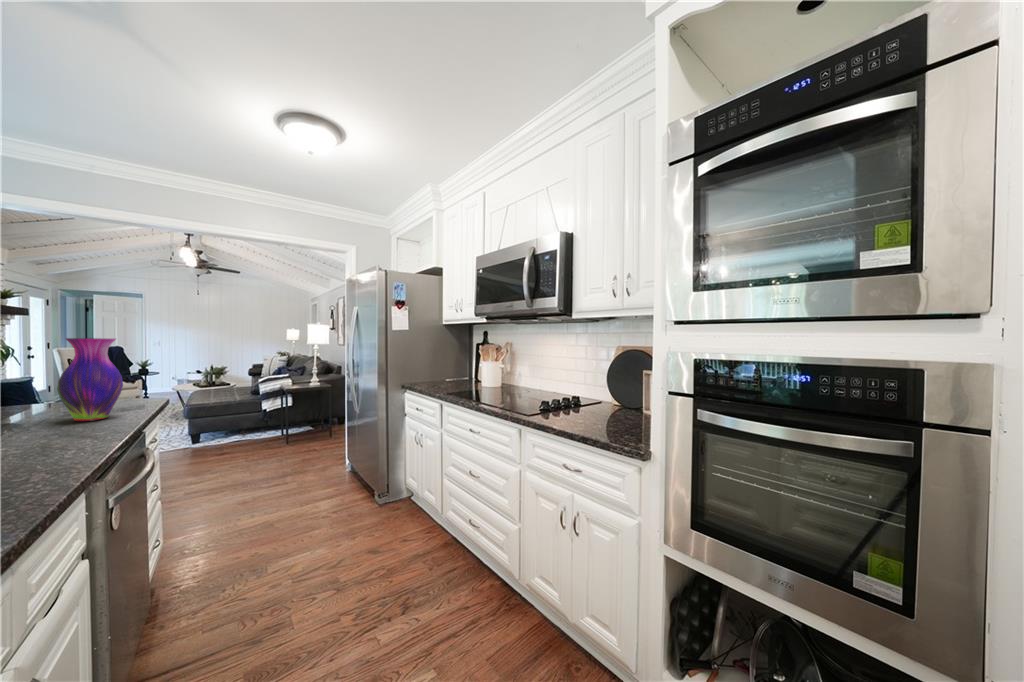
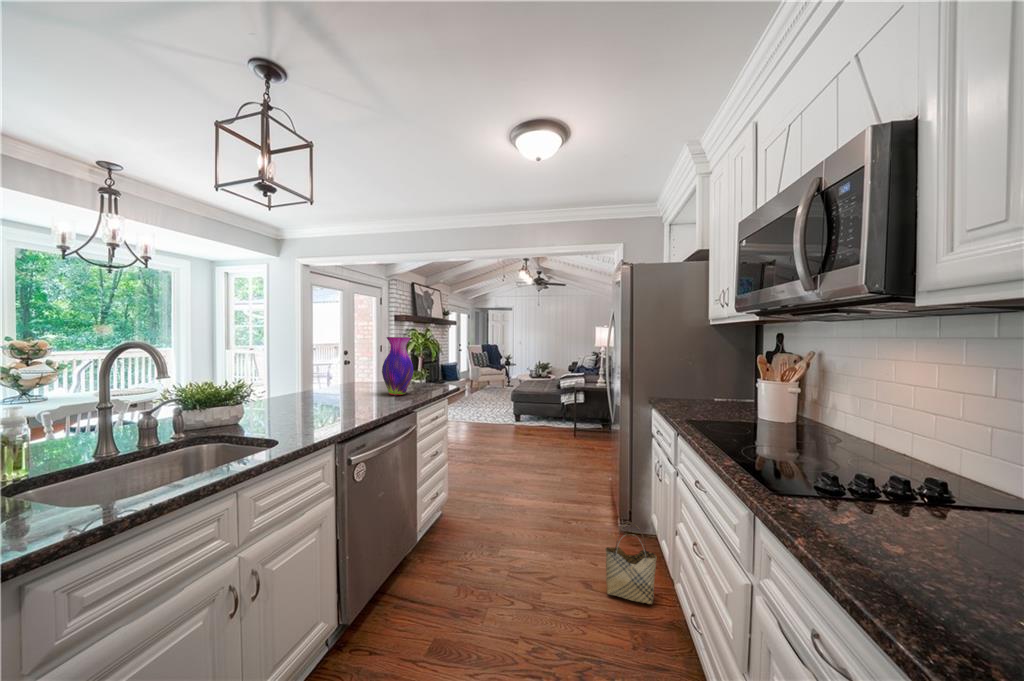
woven basket: none [389,484,429,548] -> present [605,523,657,604]

